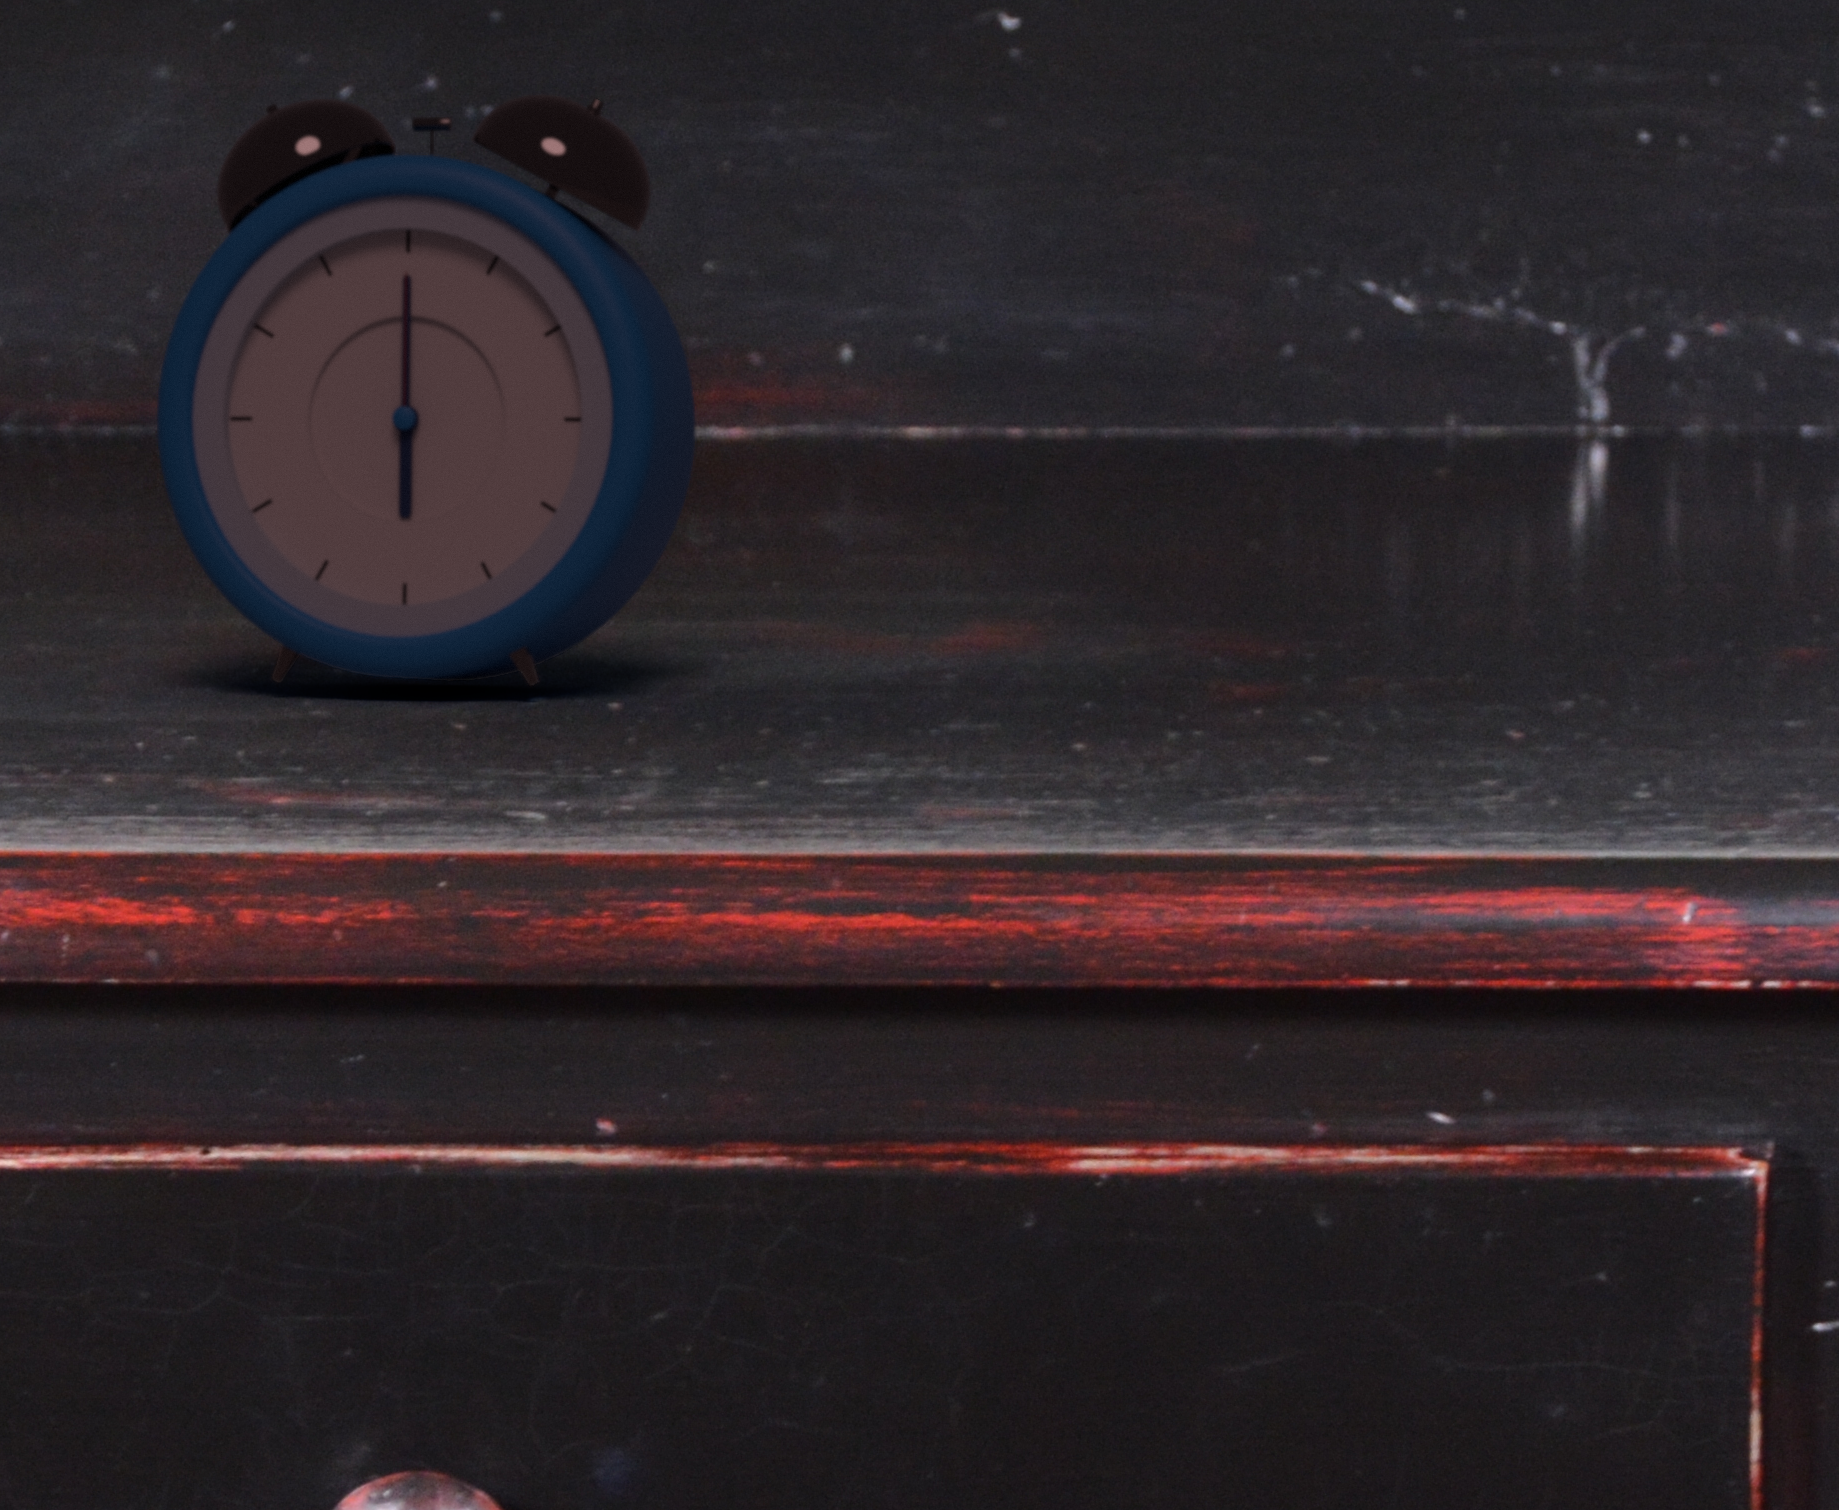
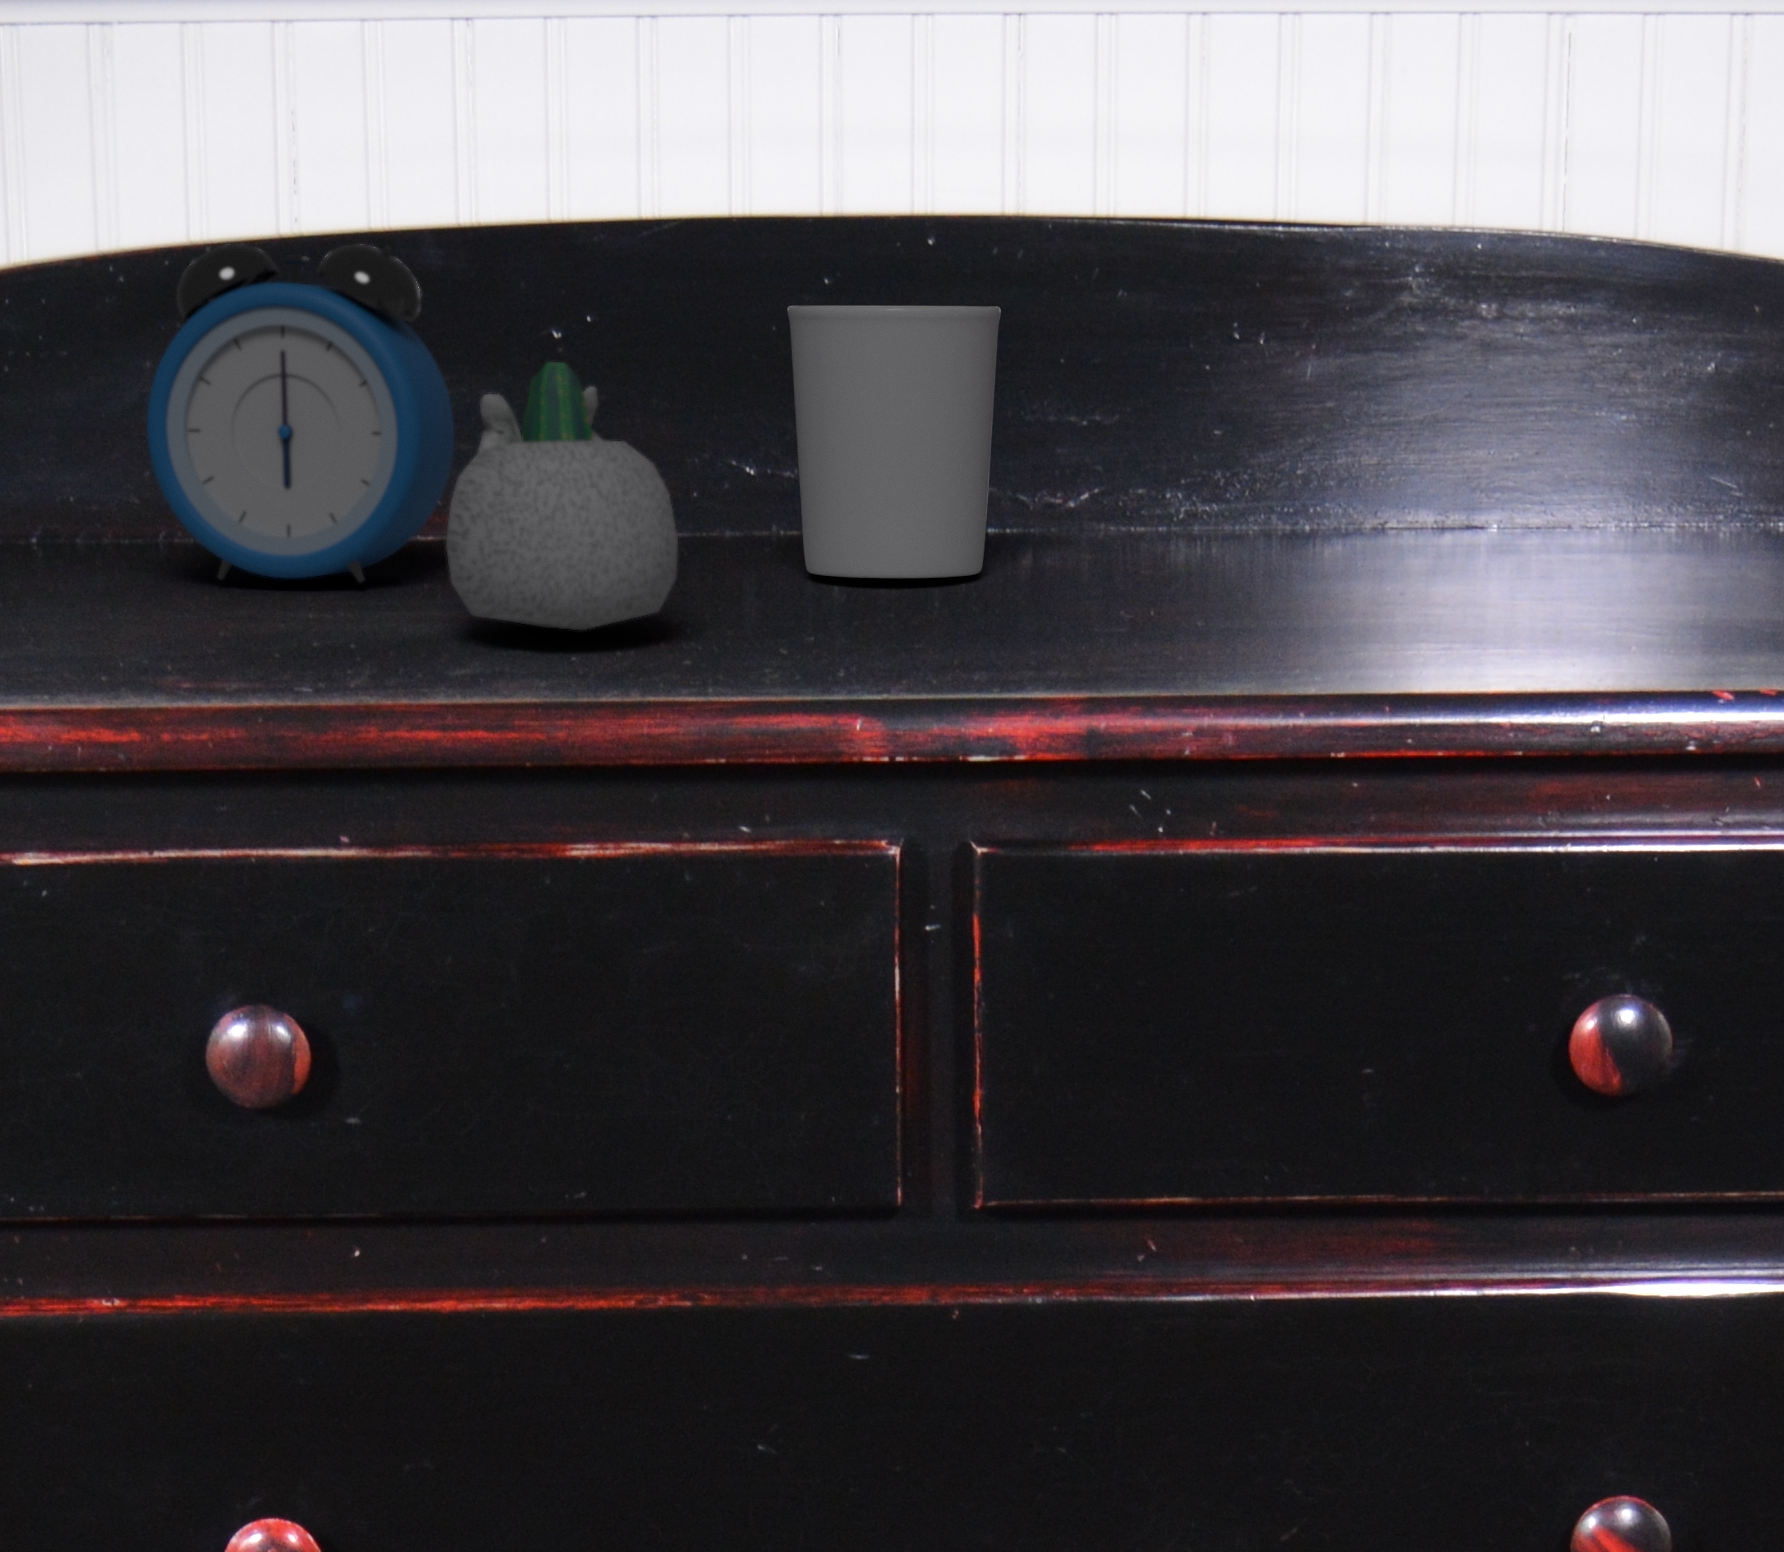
candle holder: none [1303,193,1694,684] -> present [788,306,1001,578]
succulent planter: none [748,233,1216,746] -> present [446,362,678,630]

